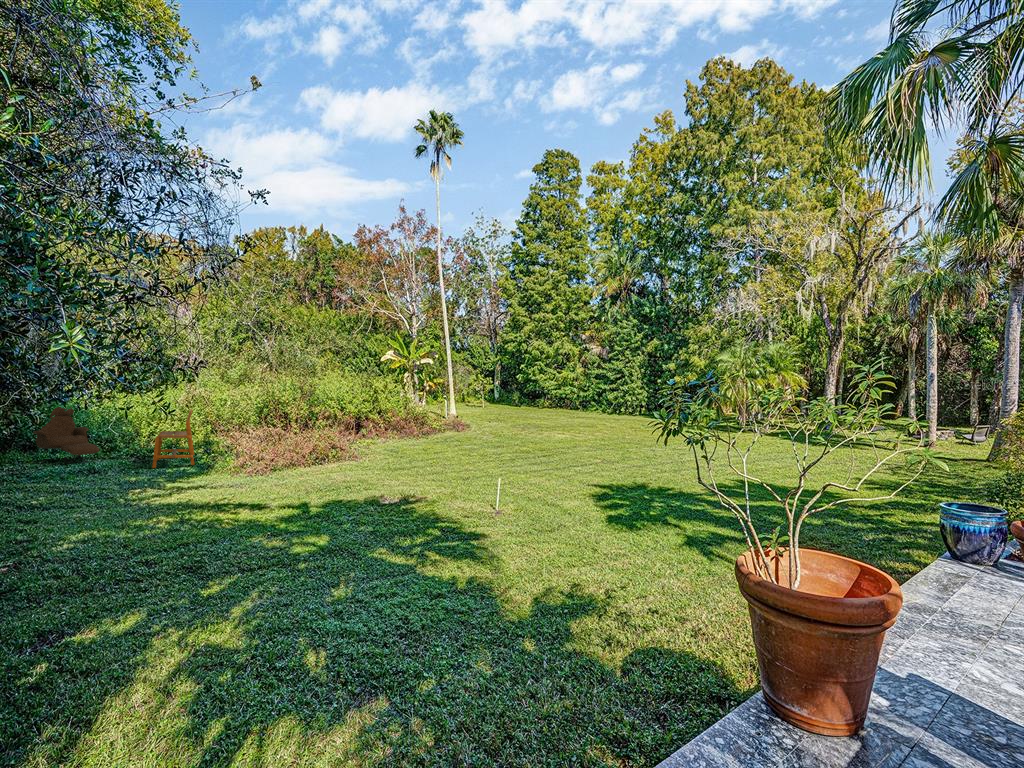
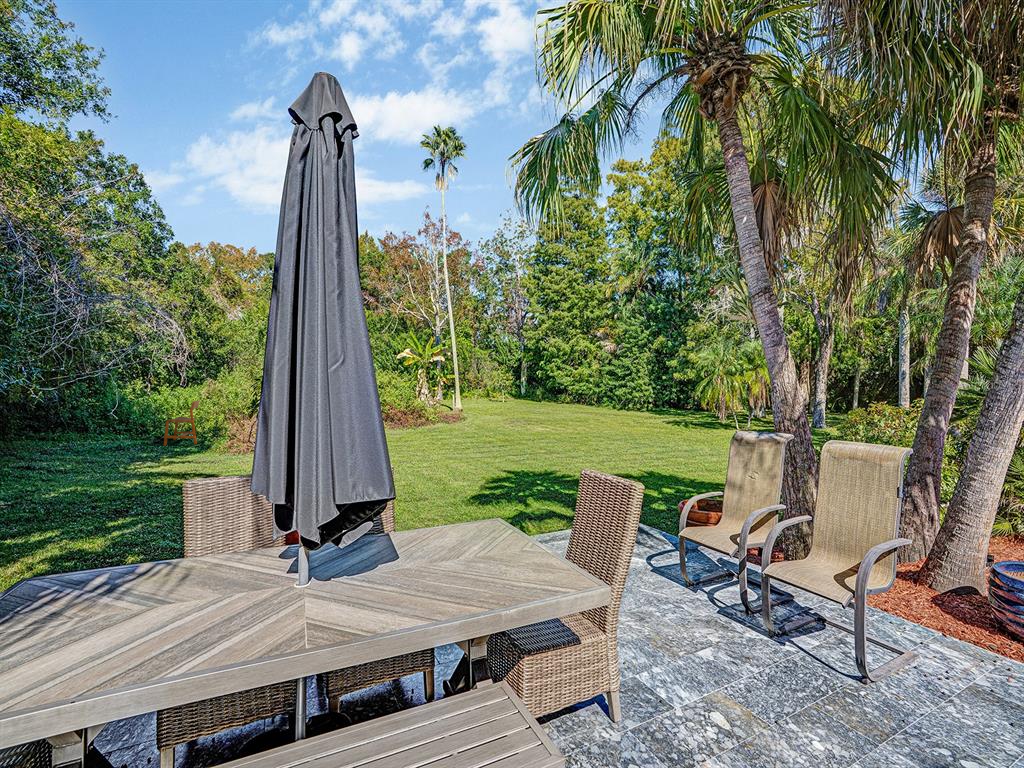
lounge chair: present [33,407,99,463] -> none [82,395,131,441]

